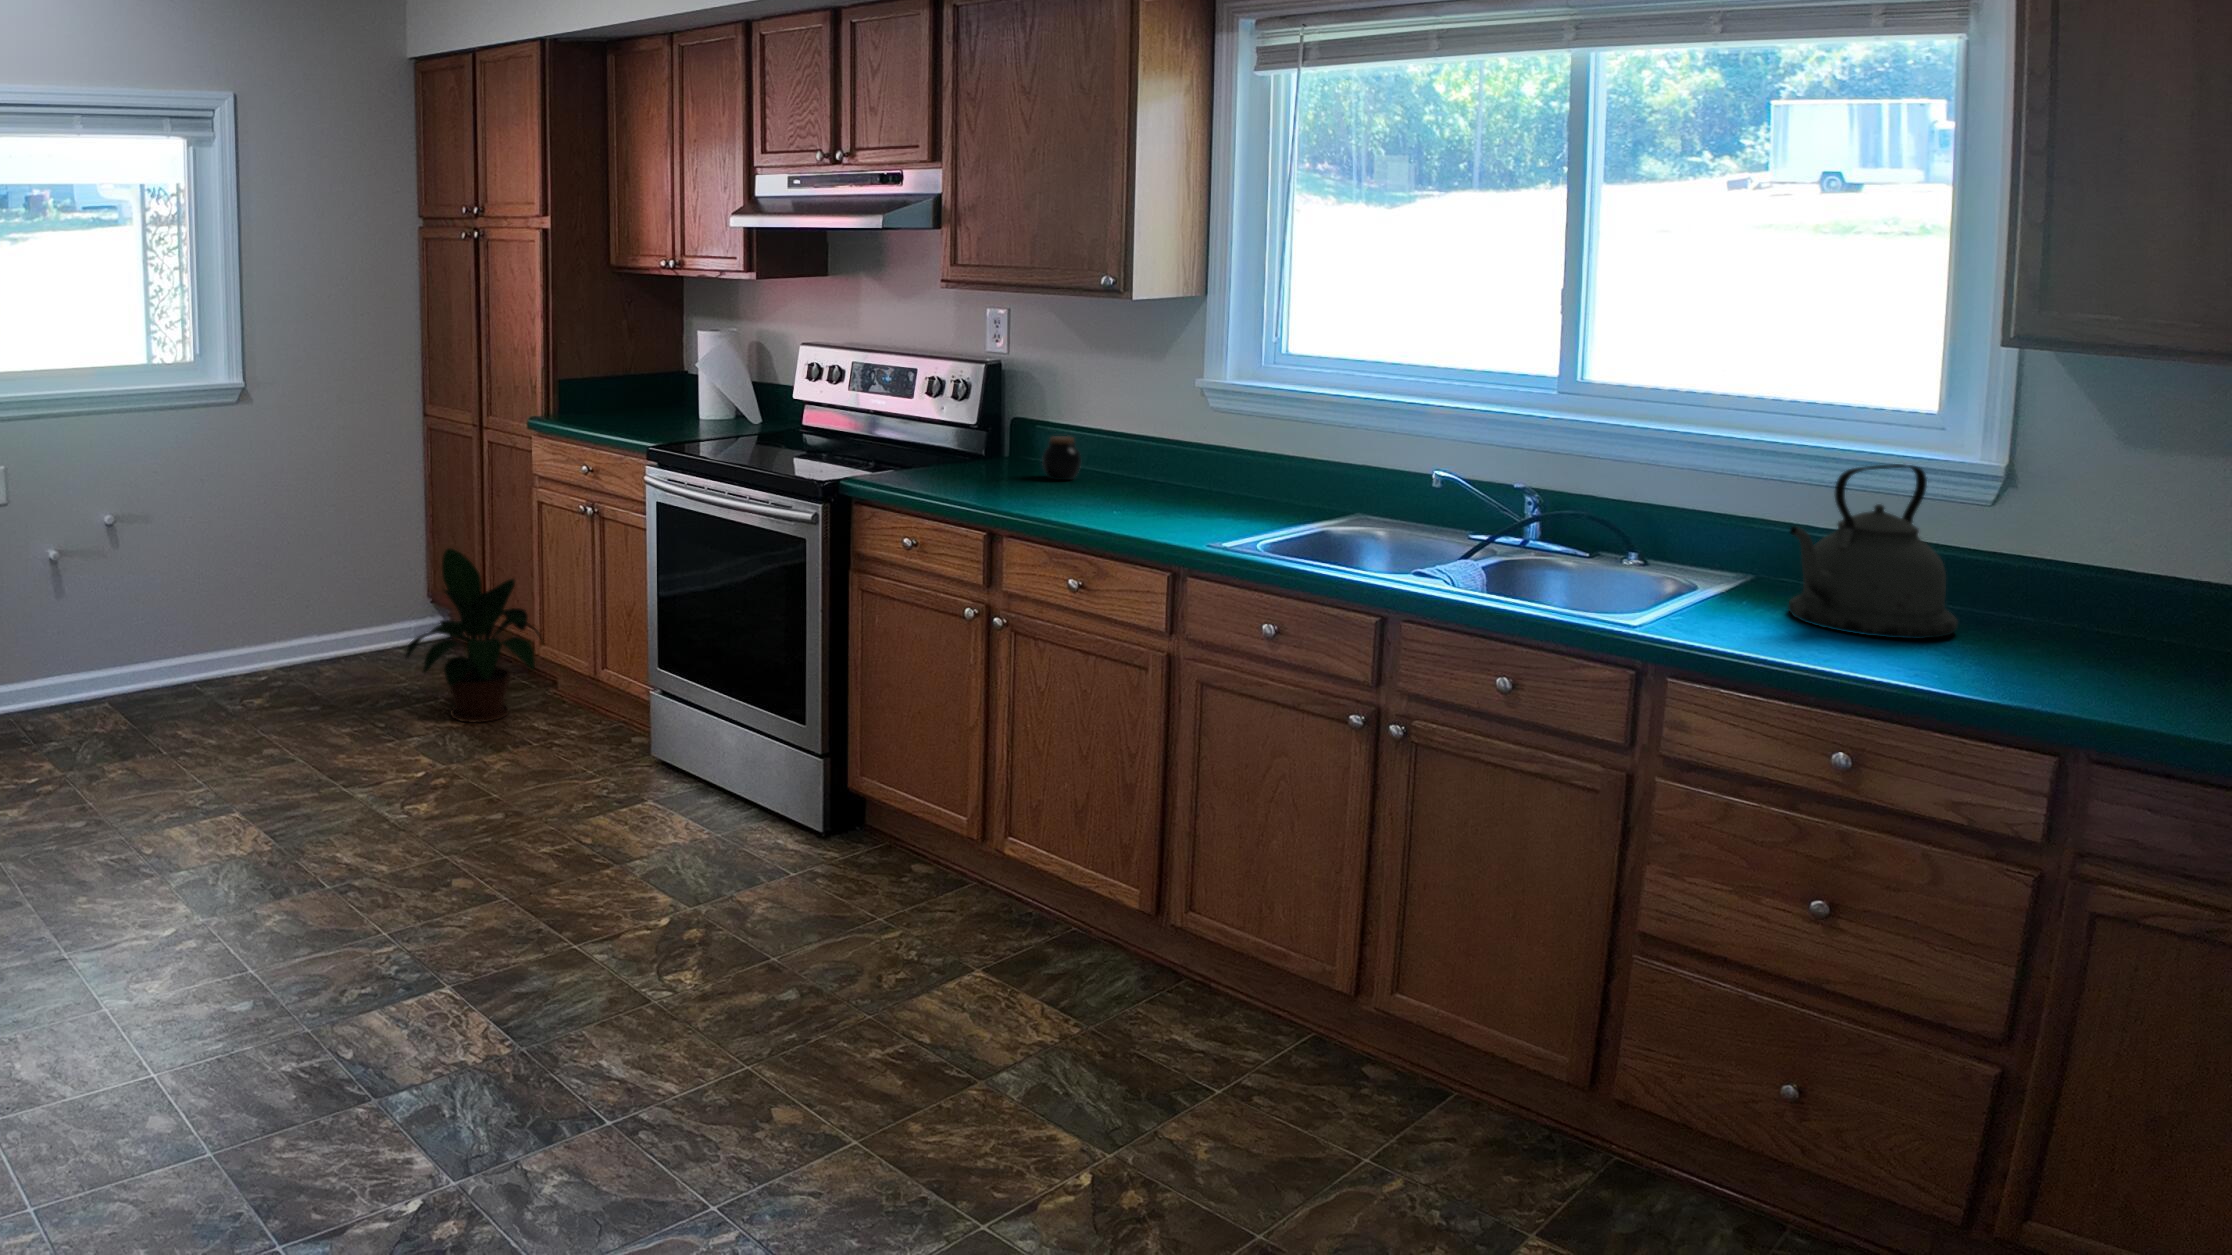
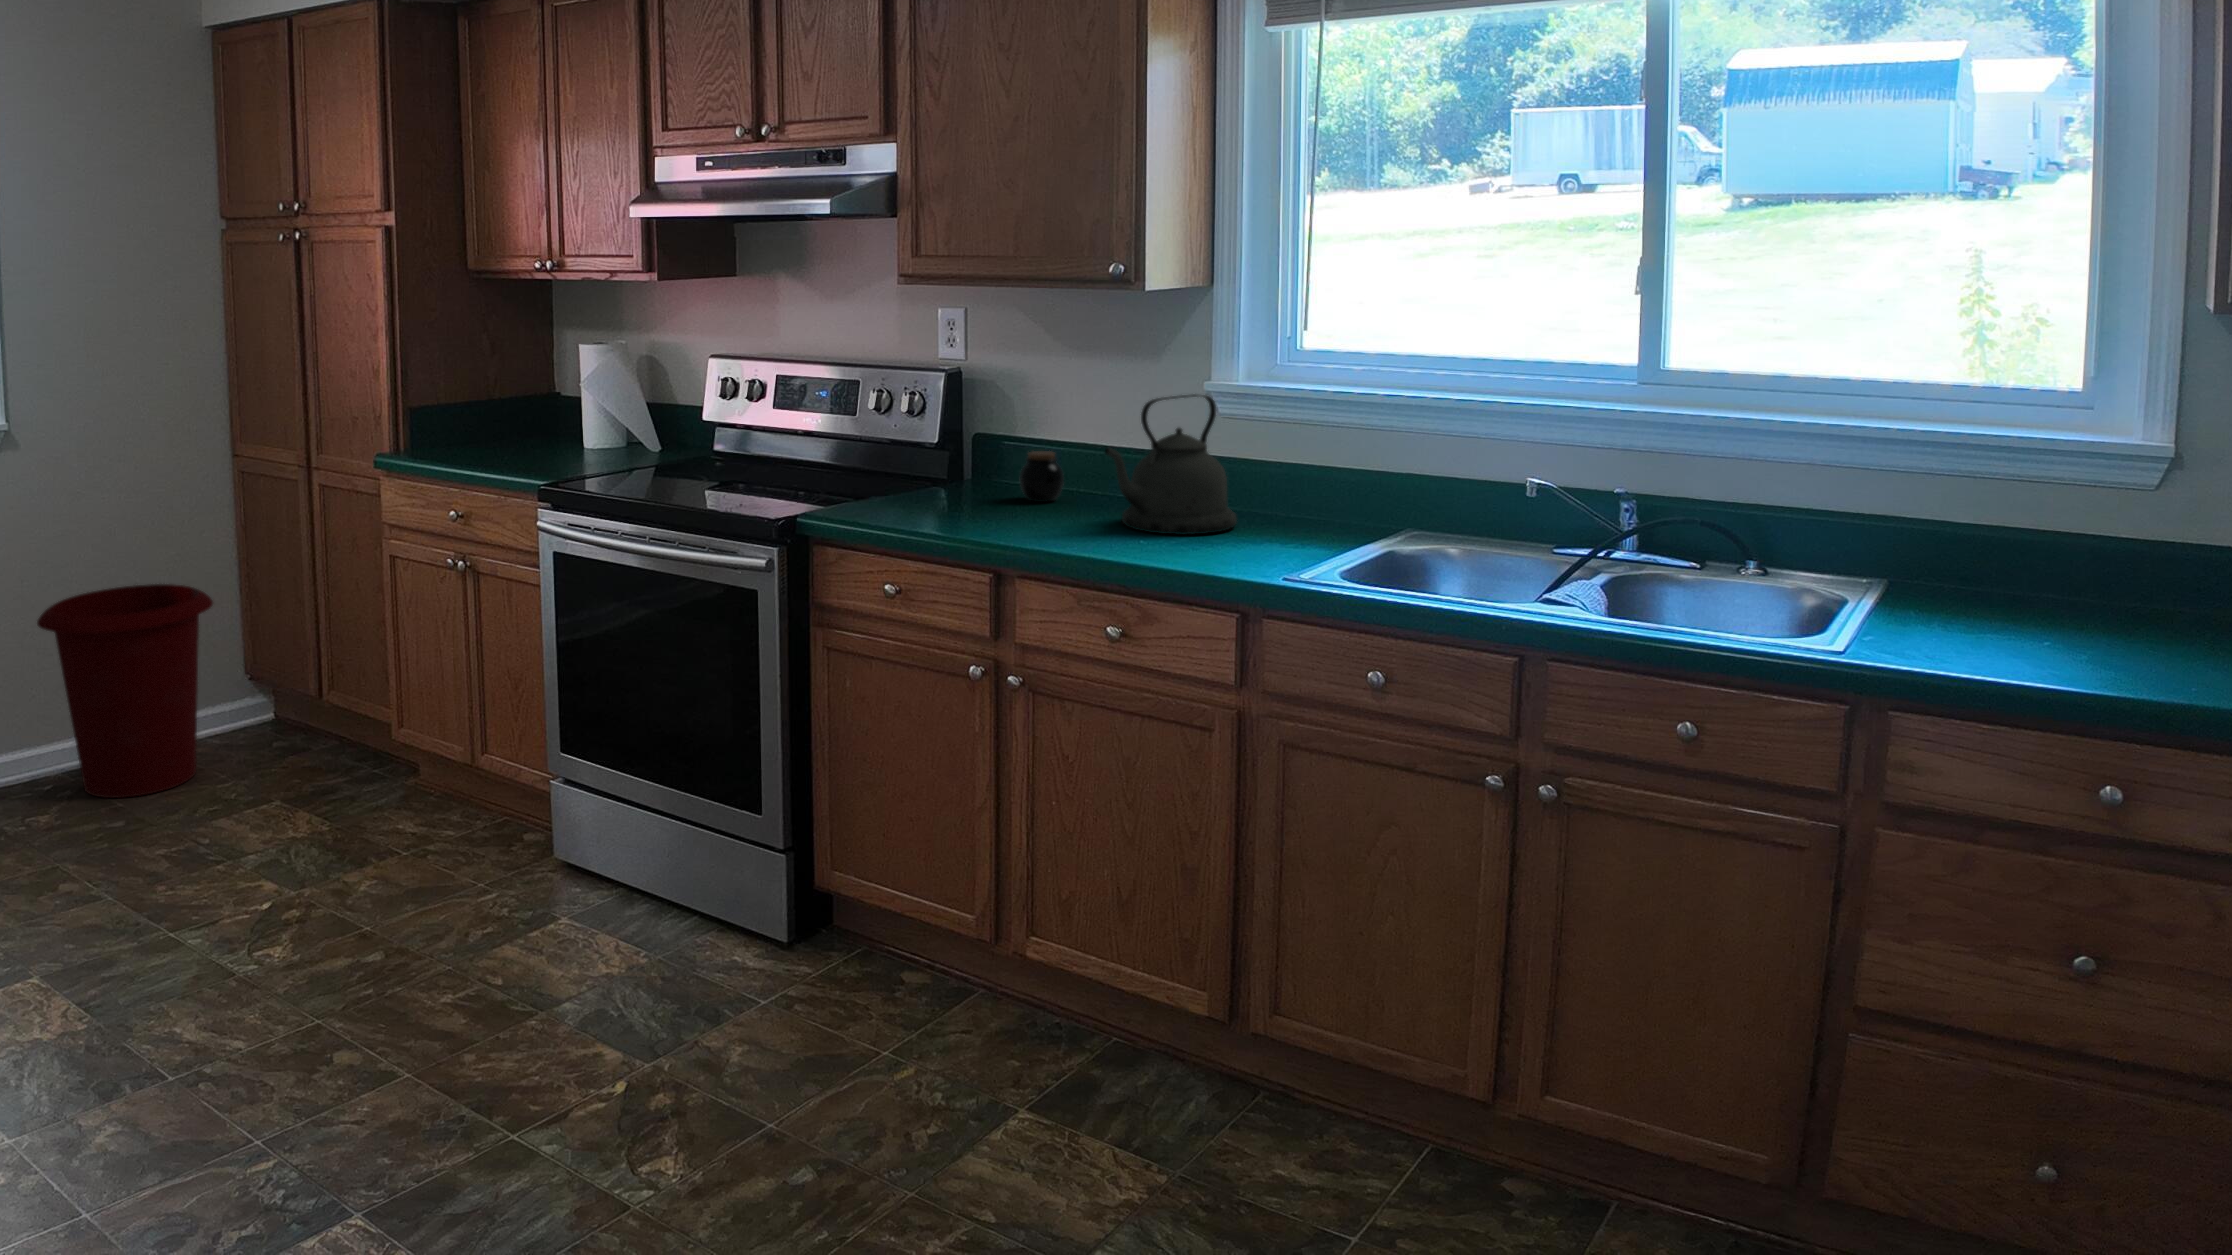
kettle: present [1788,464,1958,639] -> present [1105,395,1237,535]
waste bin: none [259,518,394,689] -> present [37,584,213,798]
potted plant: present [406,548,541,722] -> none [236,616,413,827]

